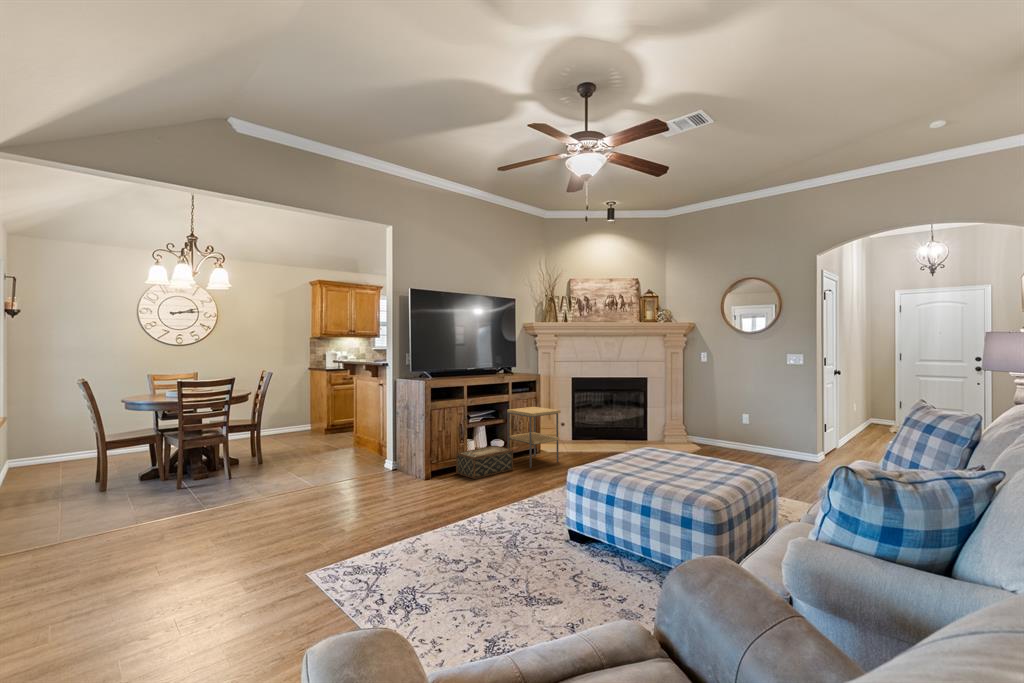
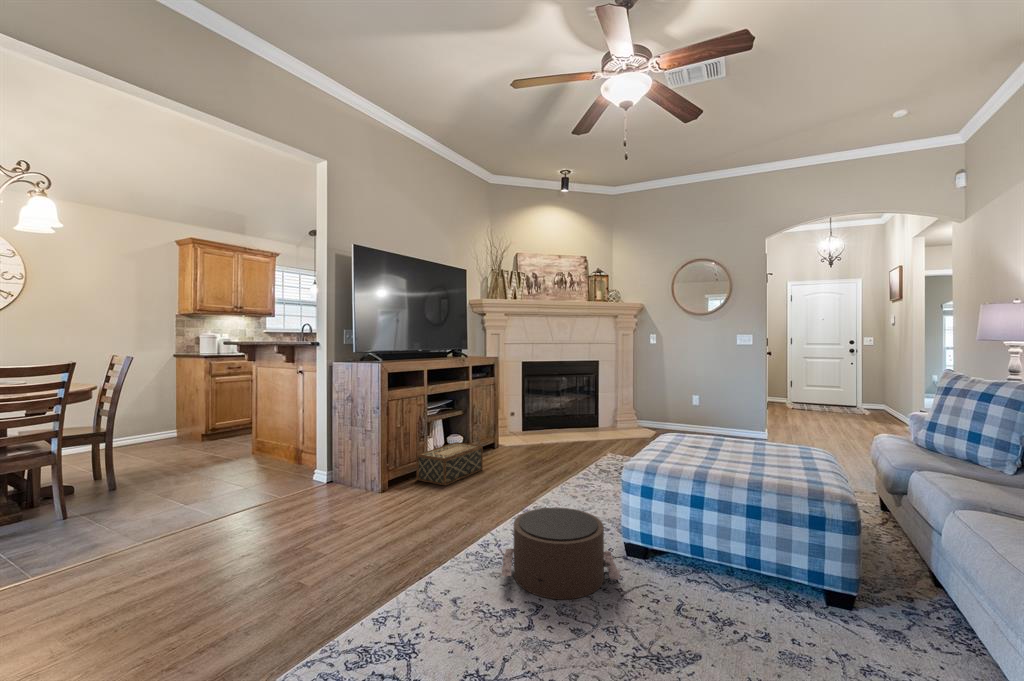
side table: present [507,407,560,468] -> none [468,395,529,466]
pouf: none [459,497,550,560] -> present [502,508,620,599]

